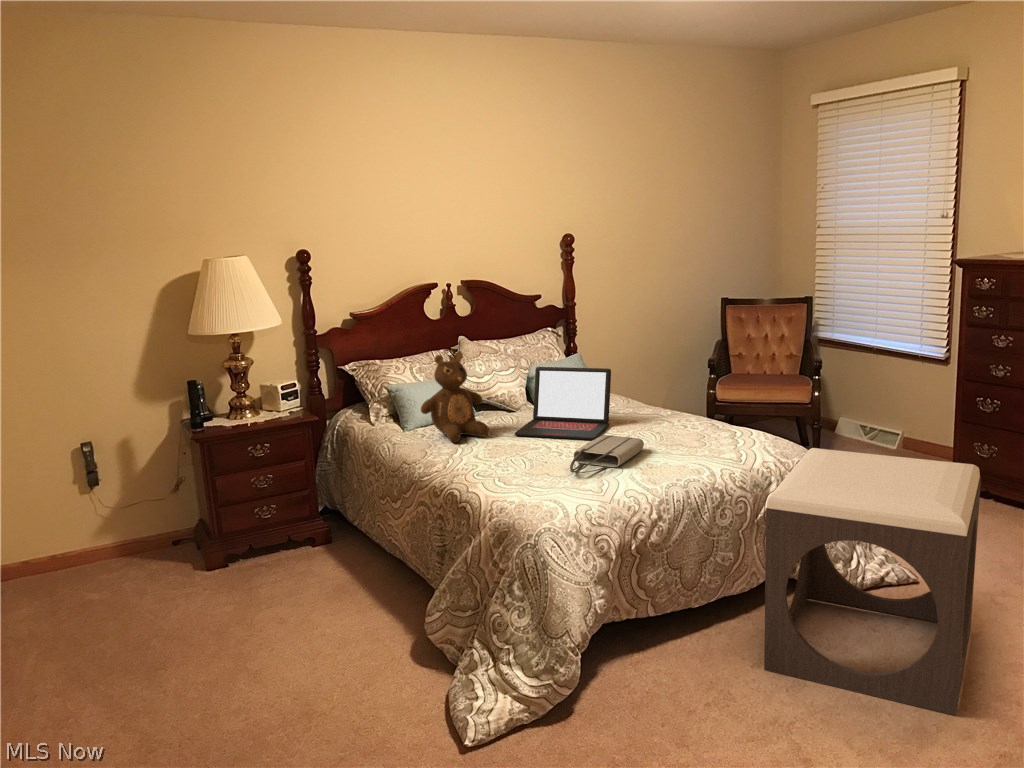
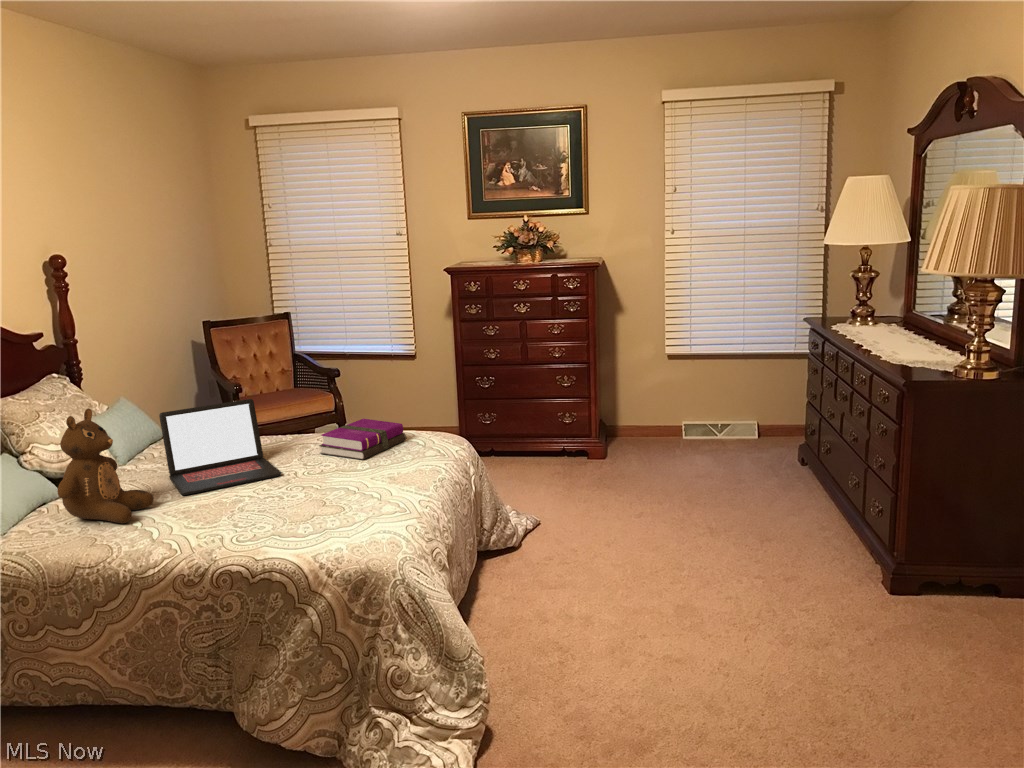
notebook: none [654,409,739,445] -> present [319,419,406,460]
tote bag: present [570,435,644,473] -> none [303,459,367,503]
footstool: present [764,448,981,716] -> none [490,412,679,620]

